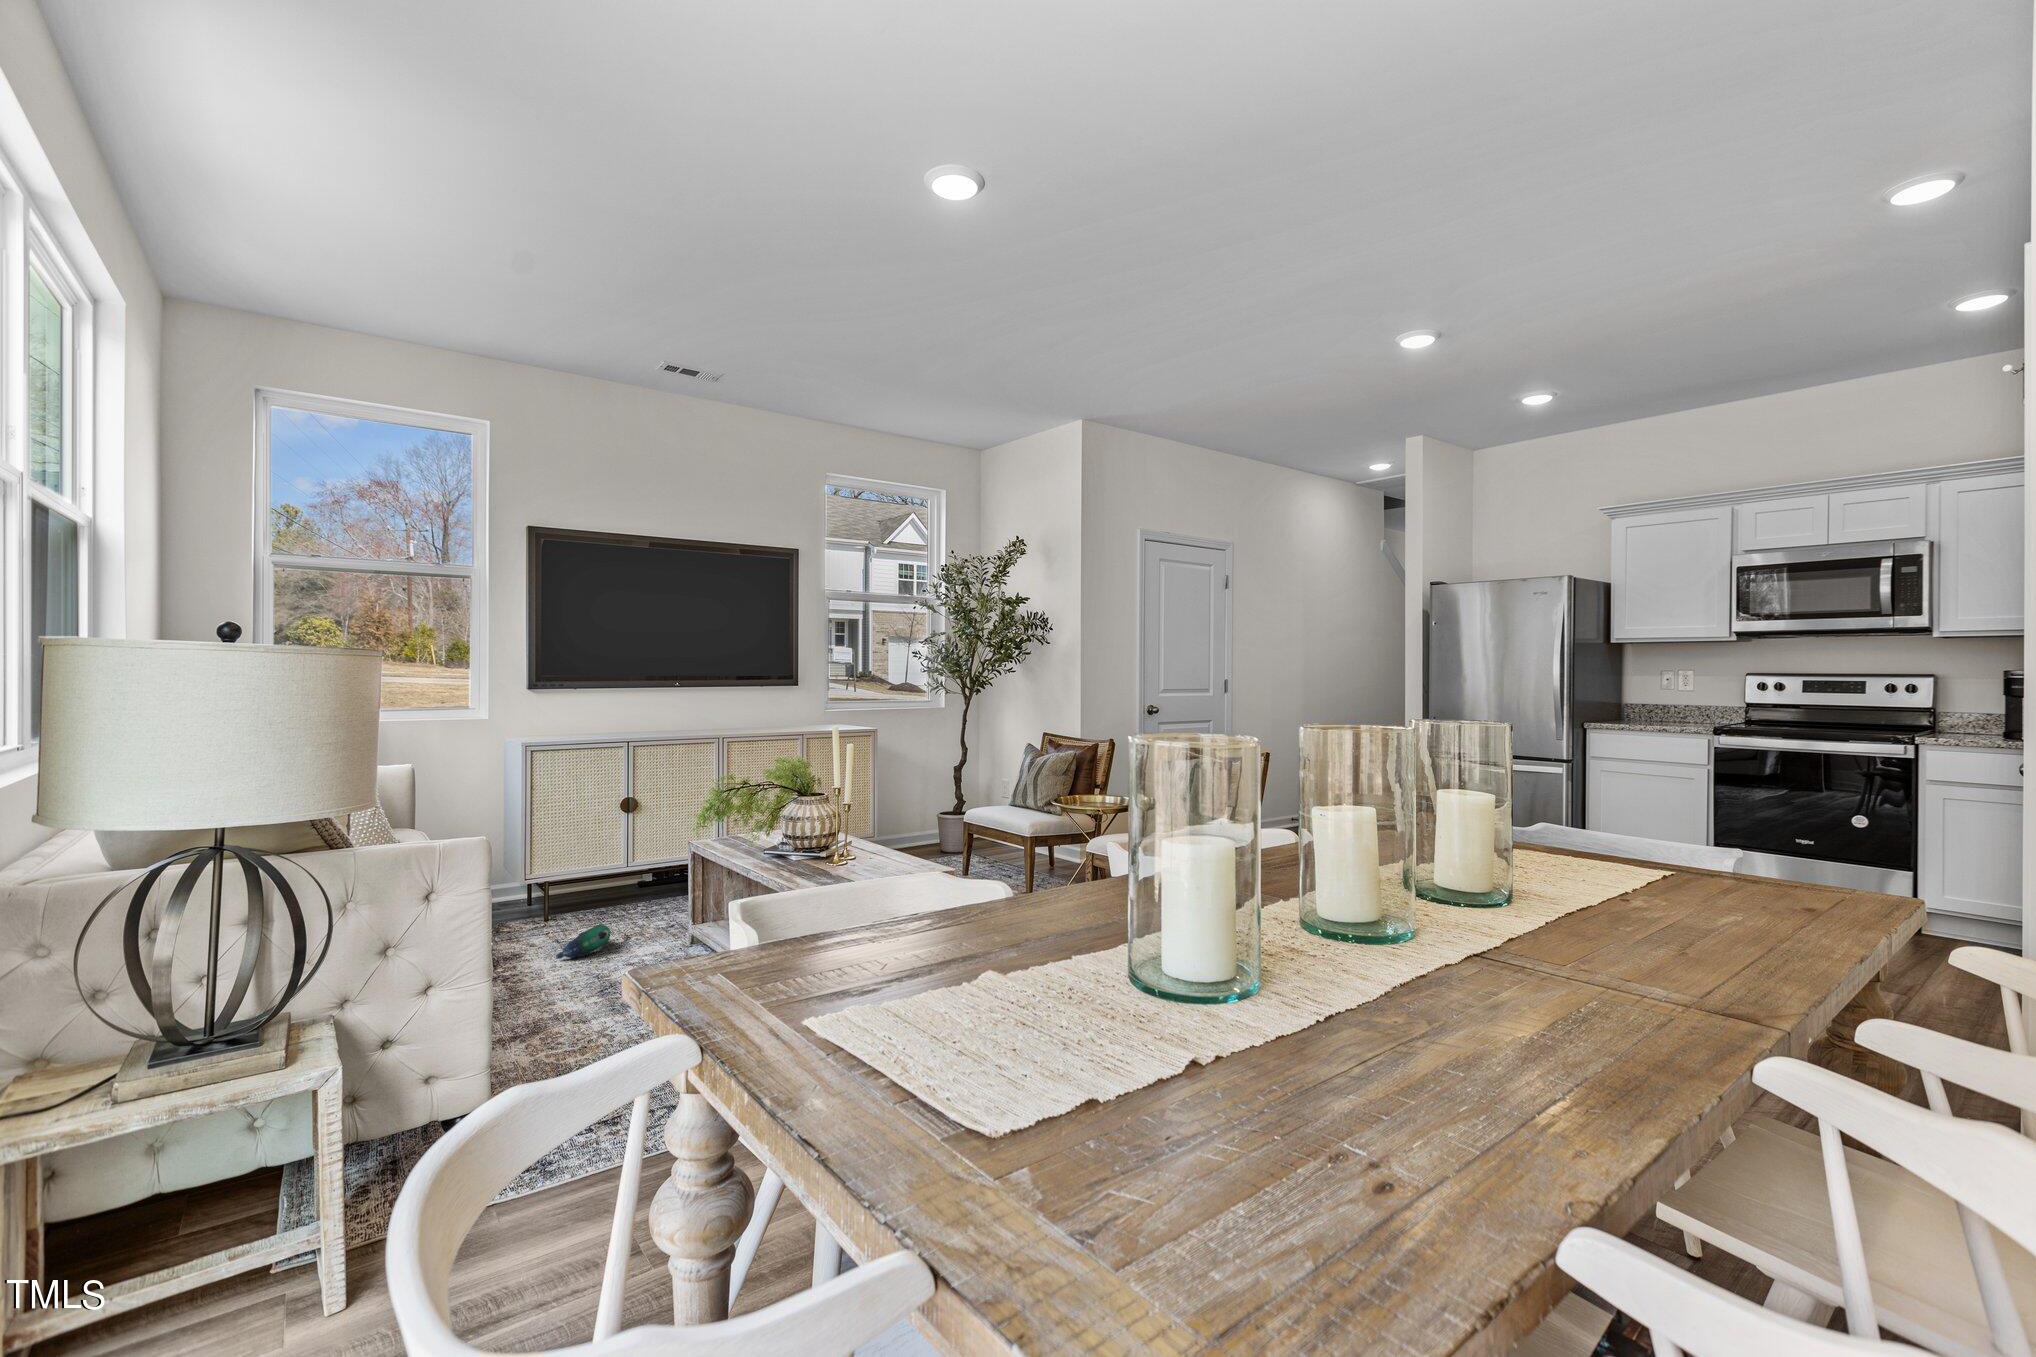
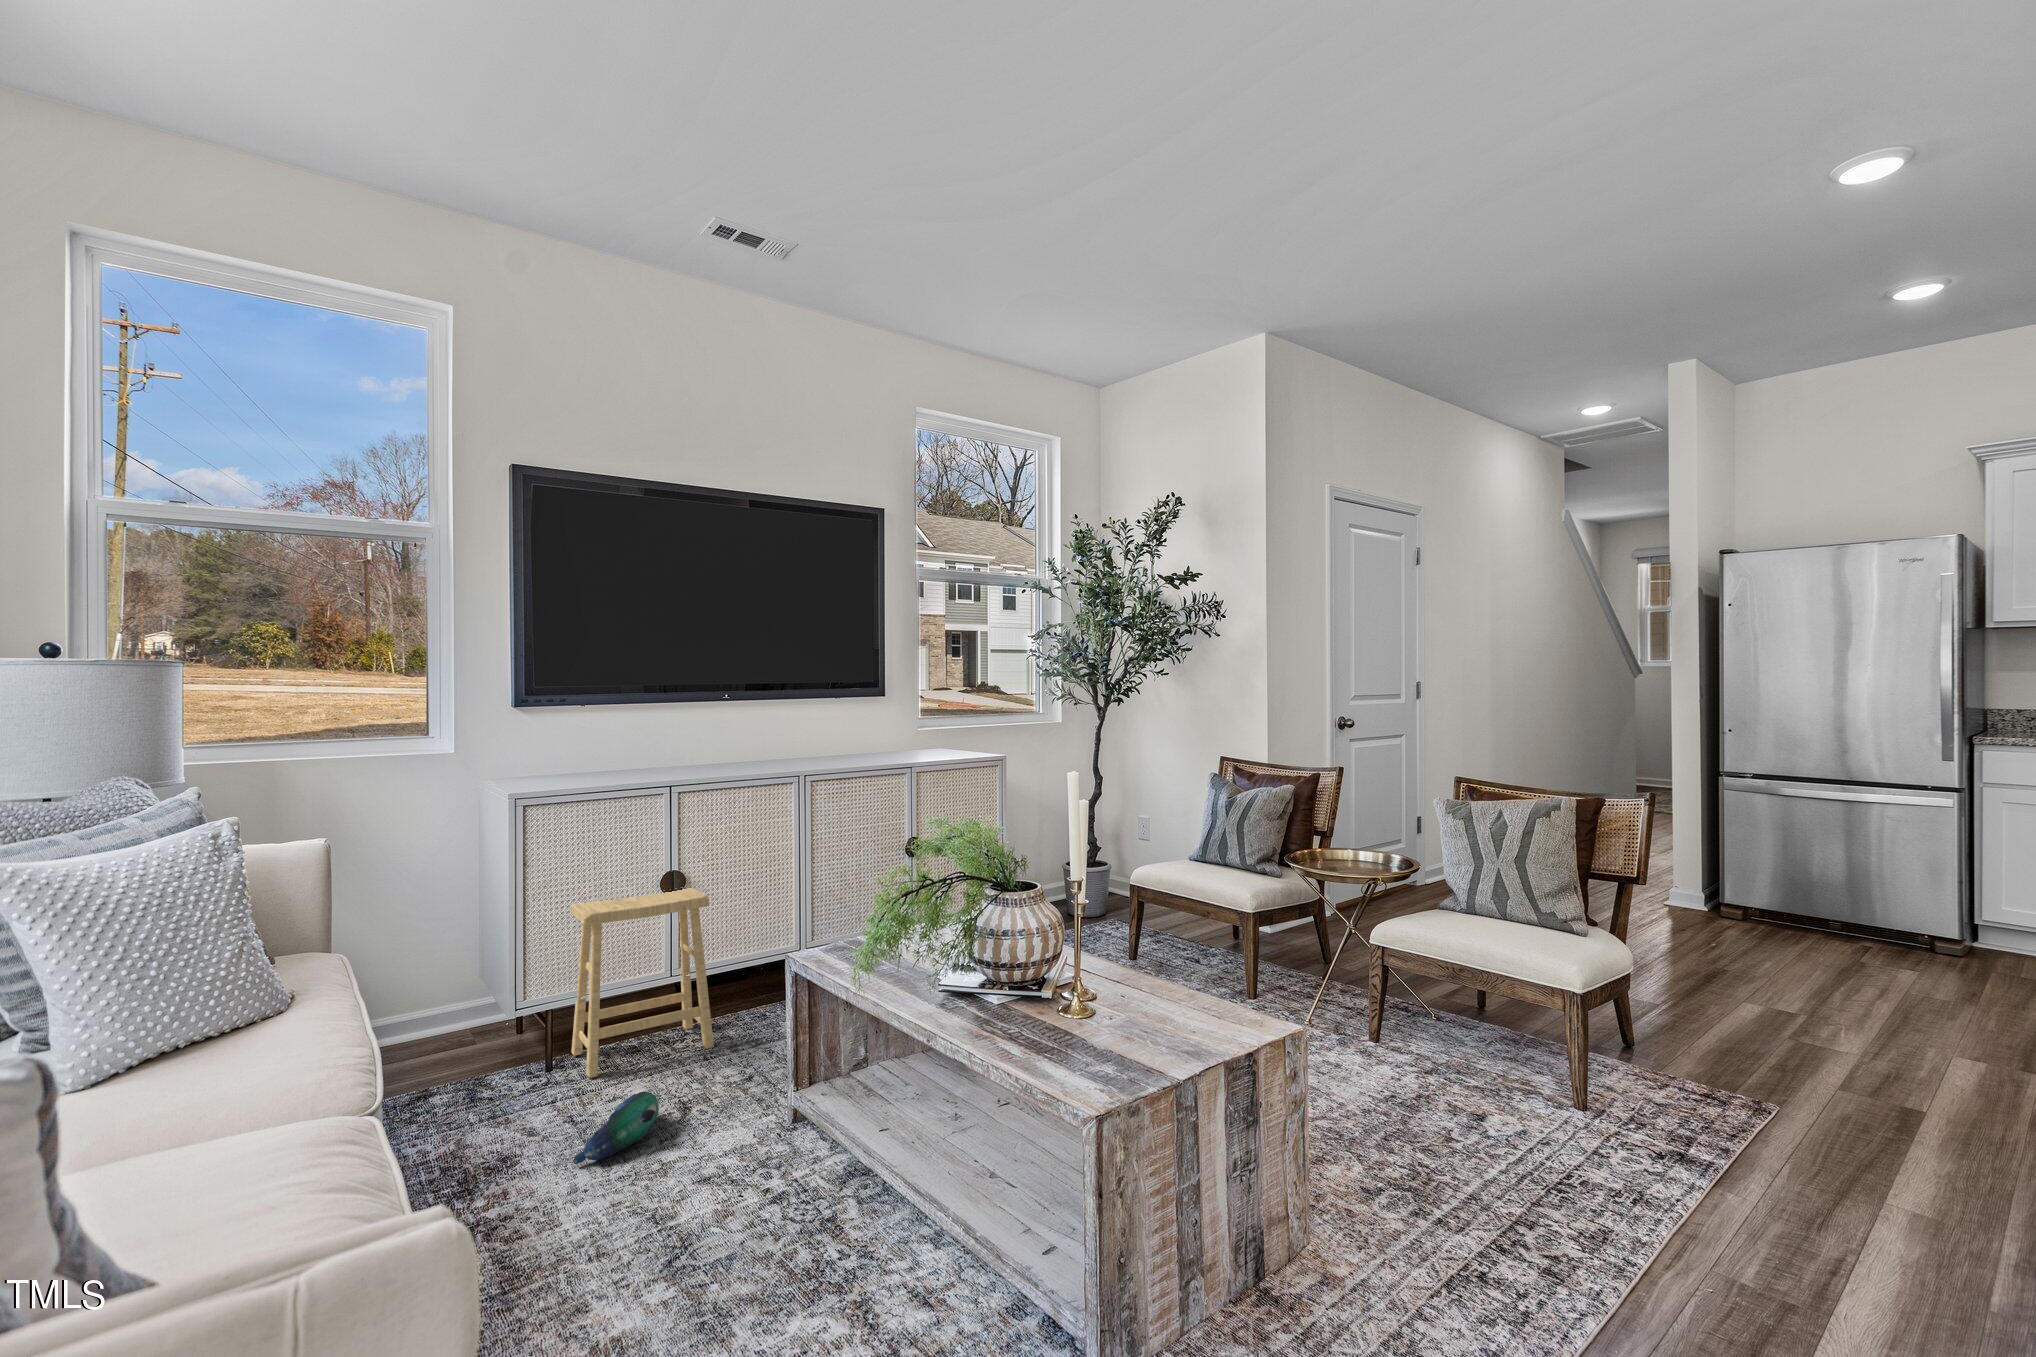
footstool: none [561,809,655,925] -> present [571,888,714,1078]

